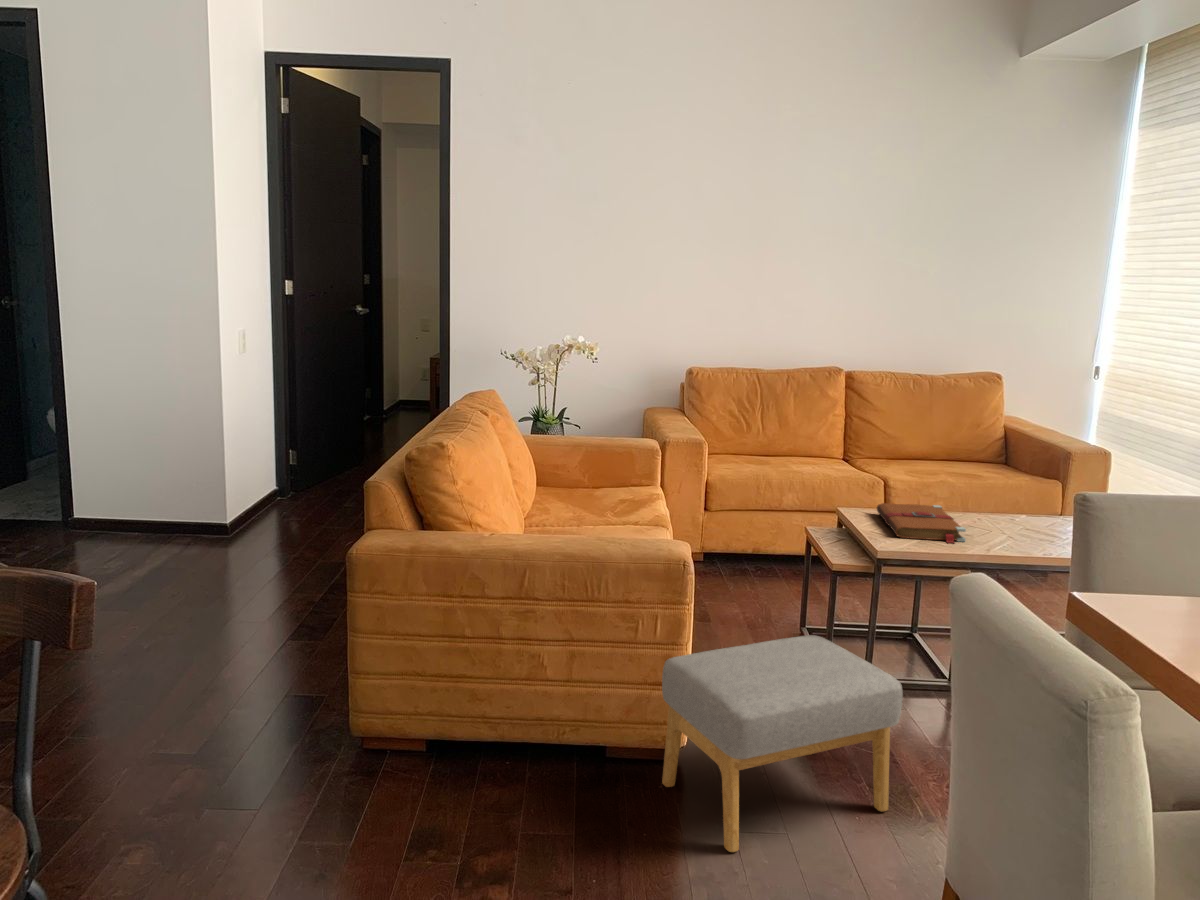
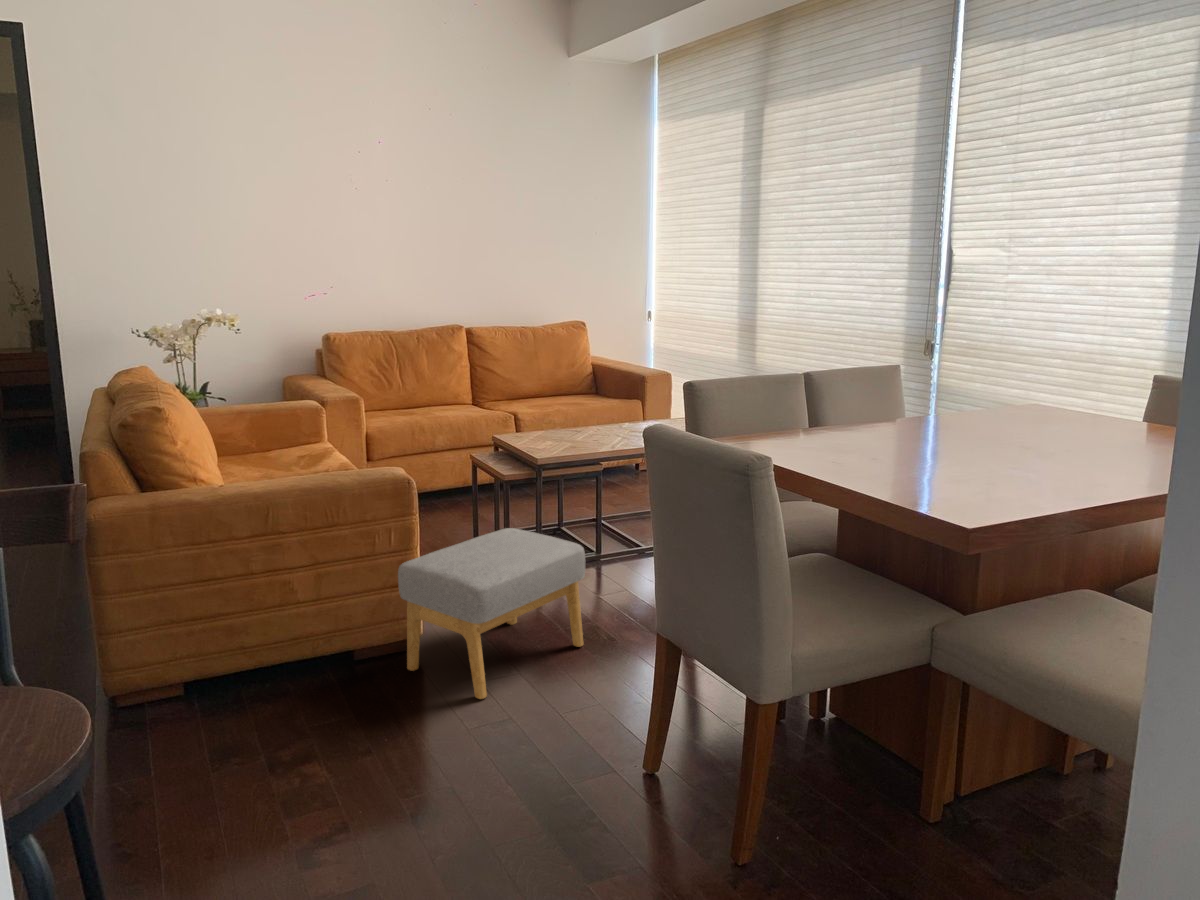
book: present [877,503,966,543] -> none [522,423,596,449]

